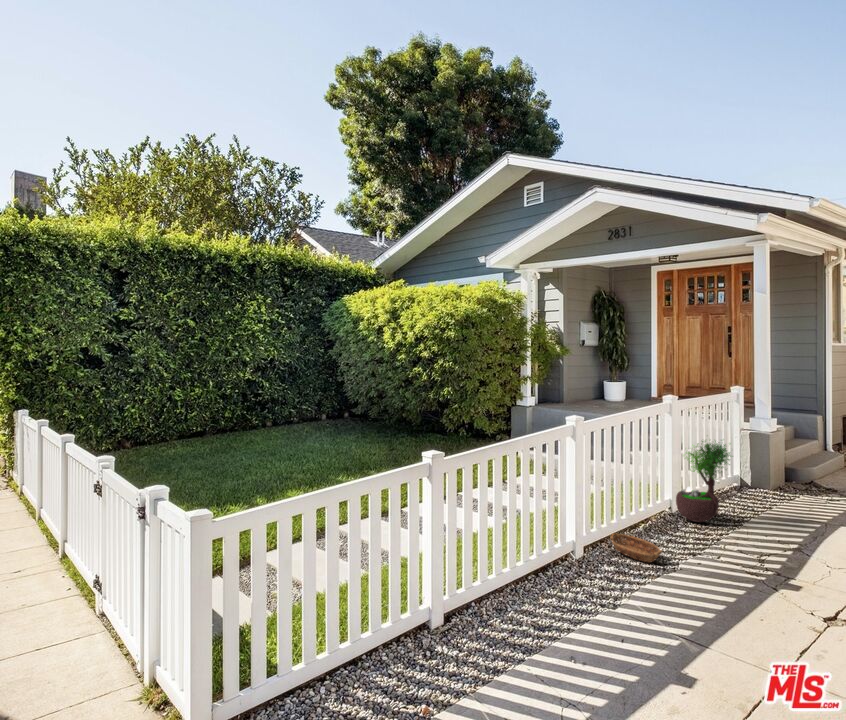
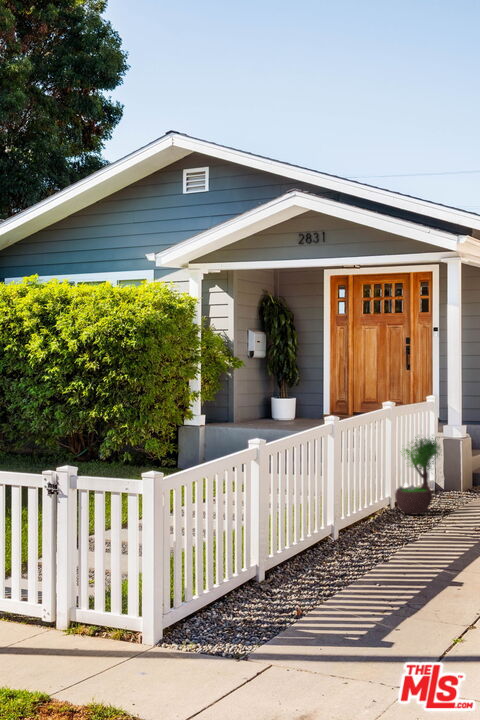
basket: present [610,534,662,562] -> none [353,515,412,537]

